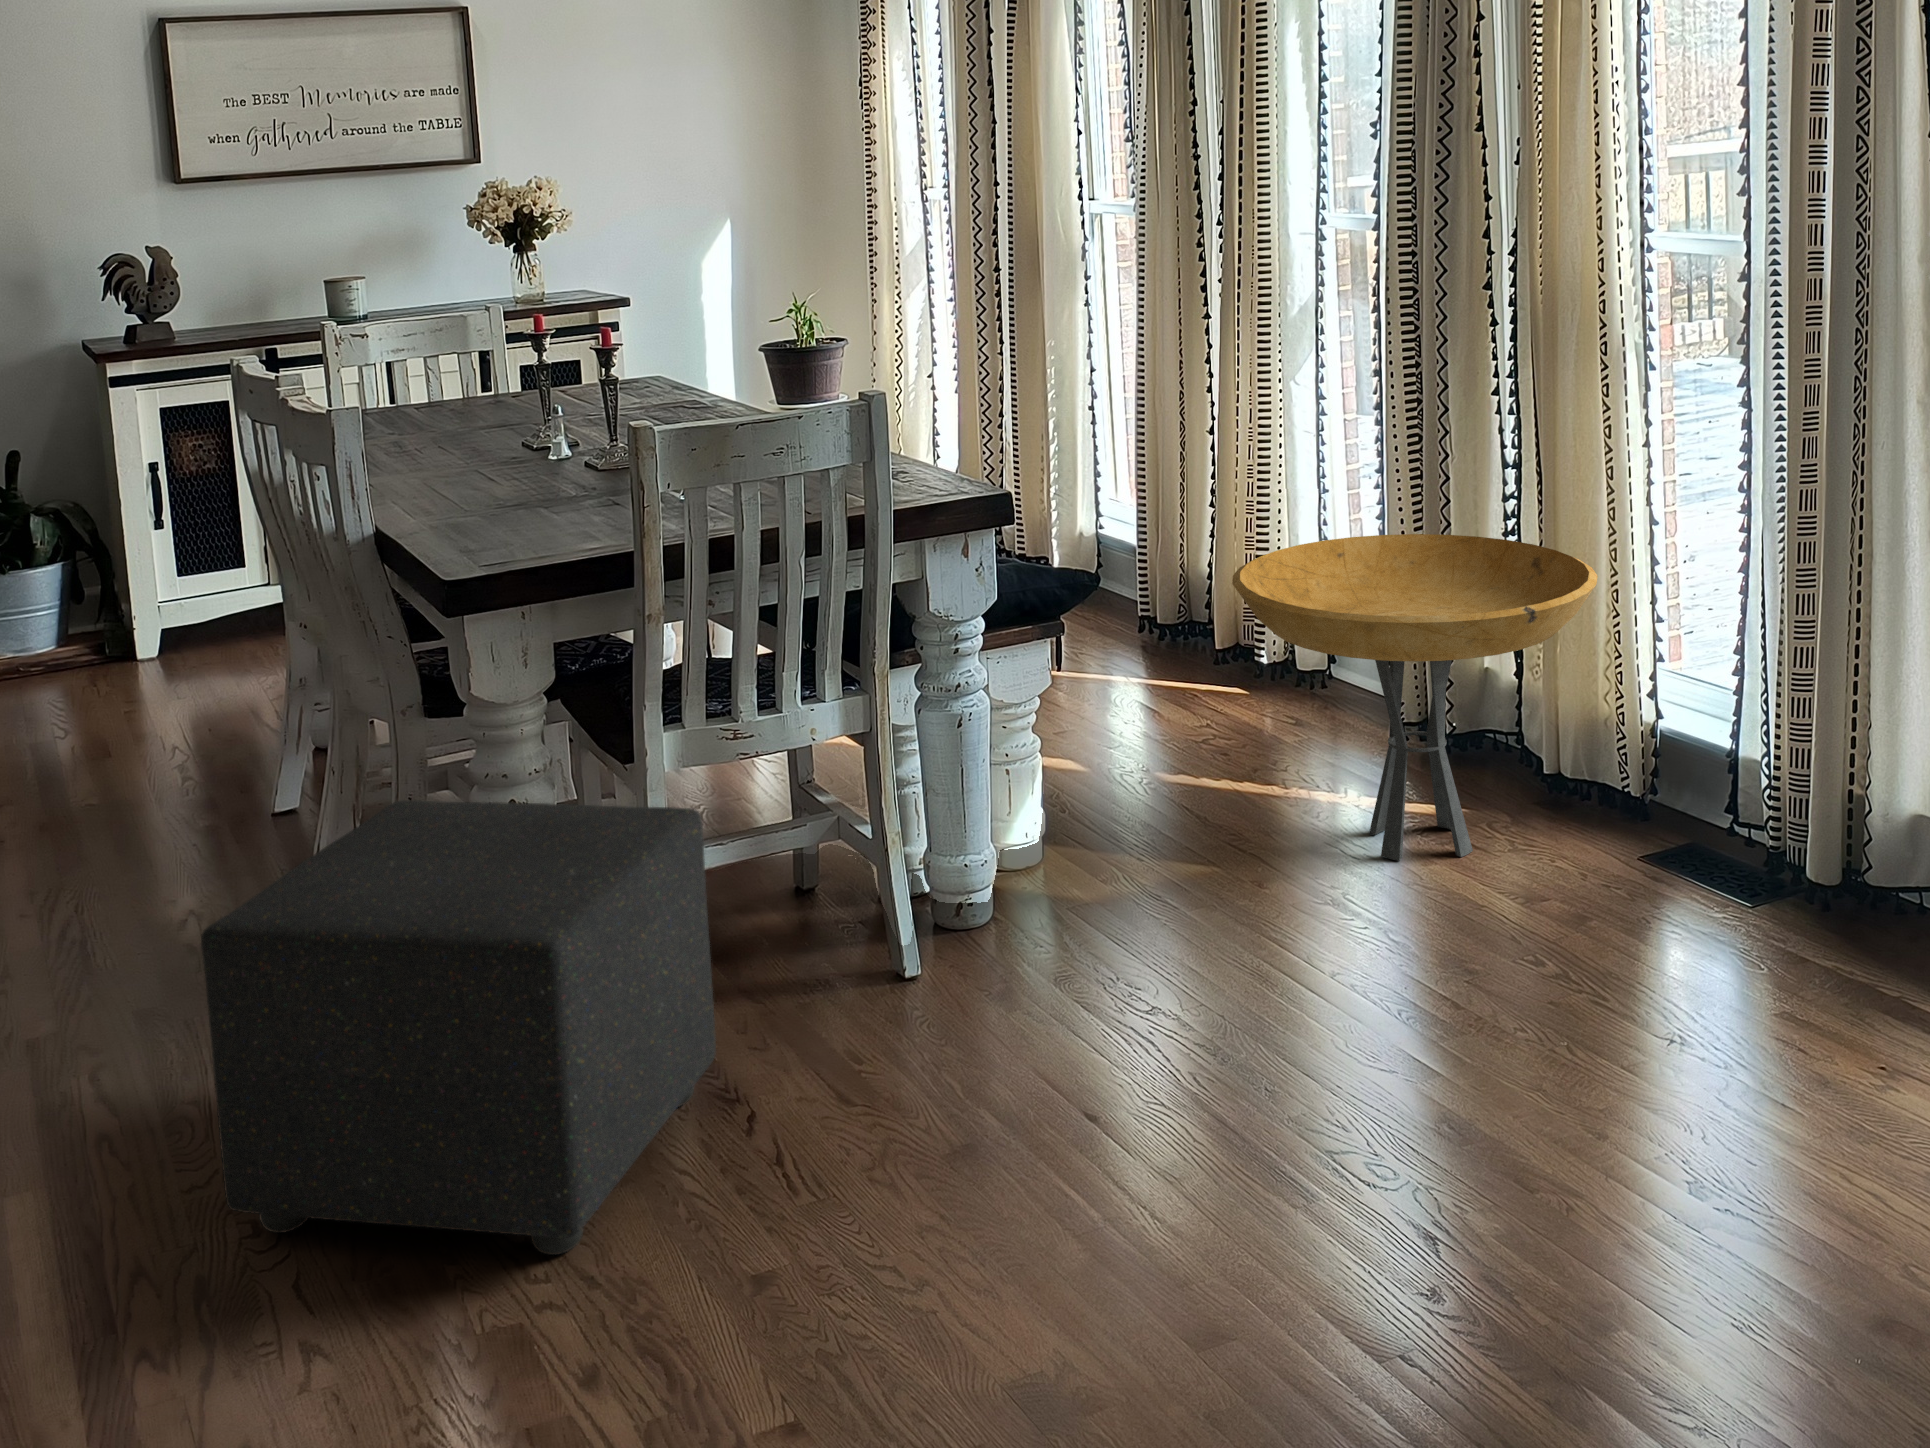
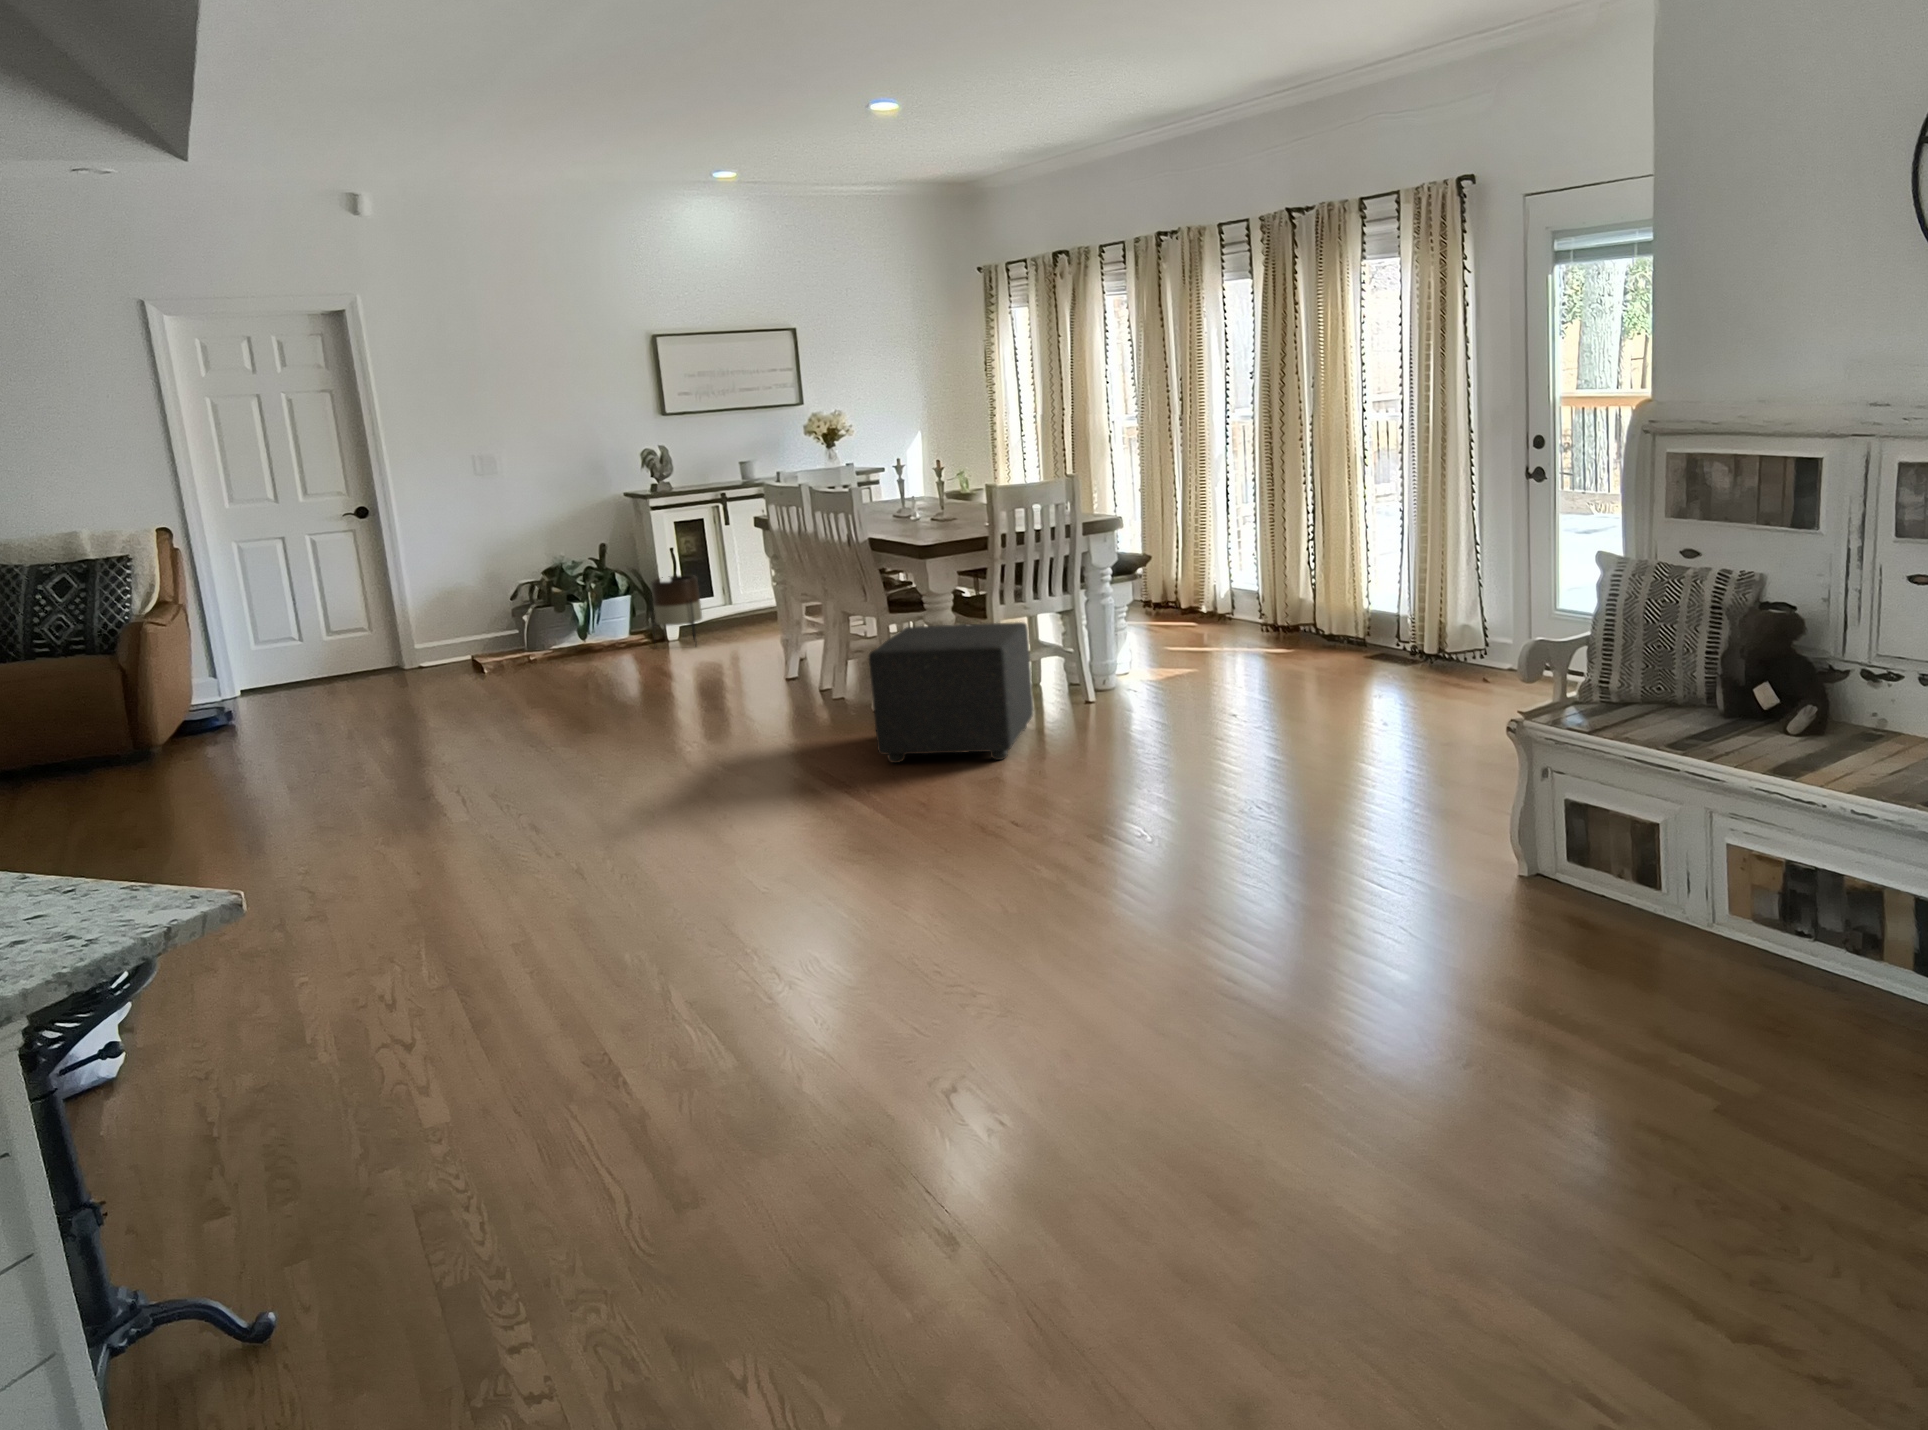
planter: none [85,524,199,682] -> present [651,575,702,645]
side table: present [1232,534,1598,861] -> none [1204,540,1347,662]

